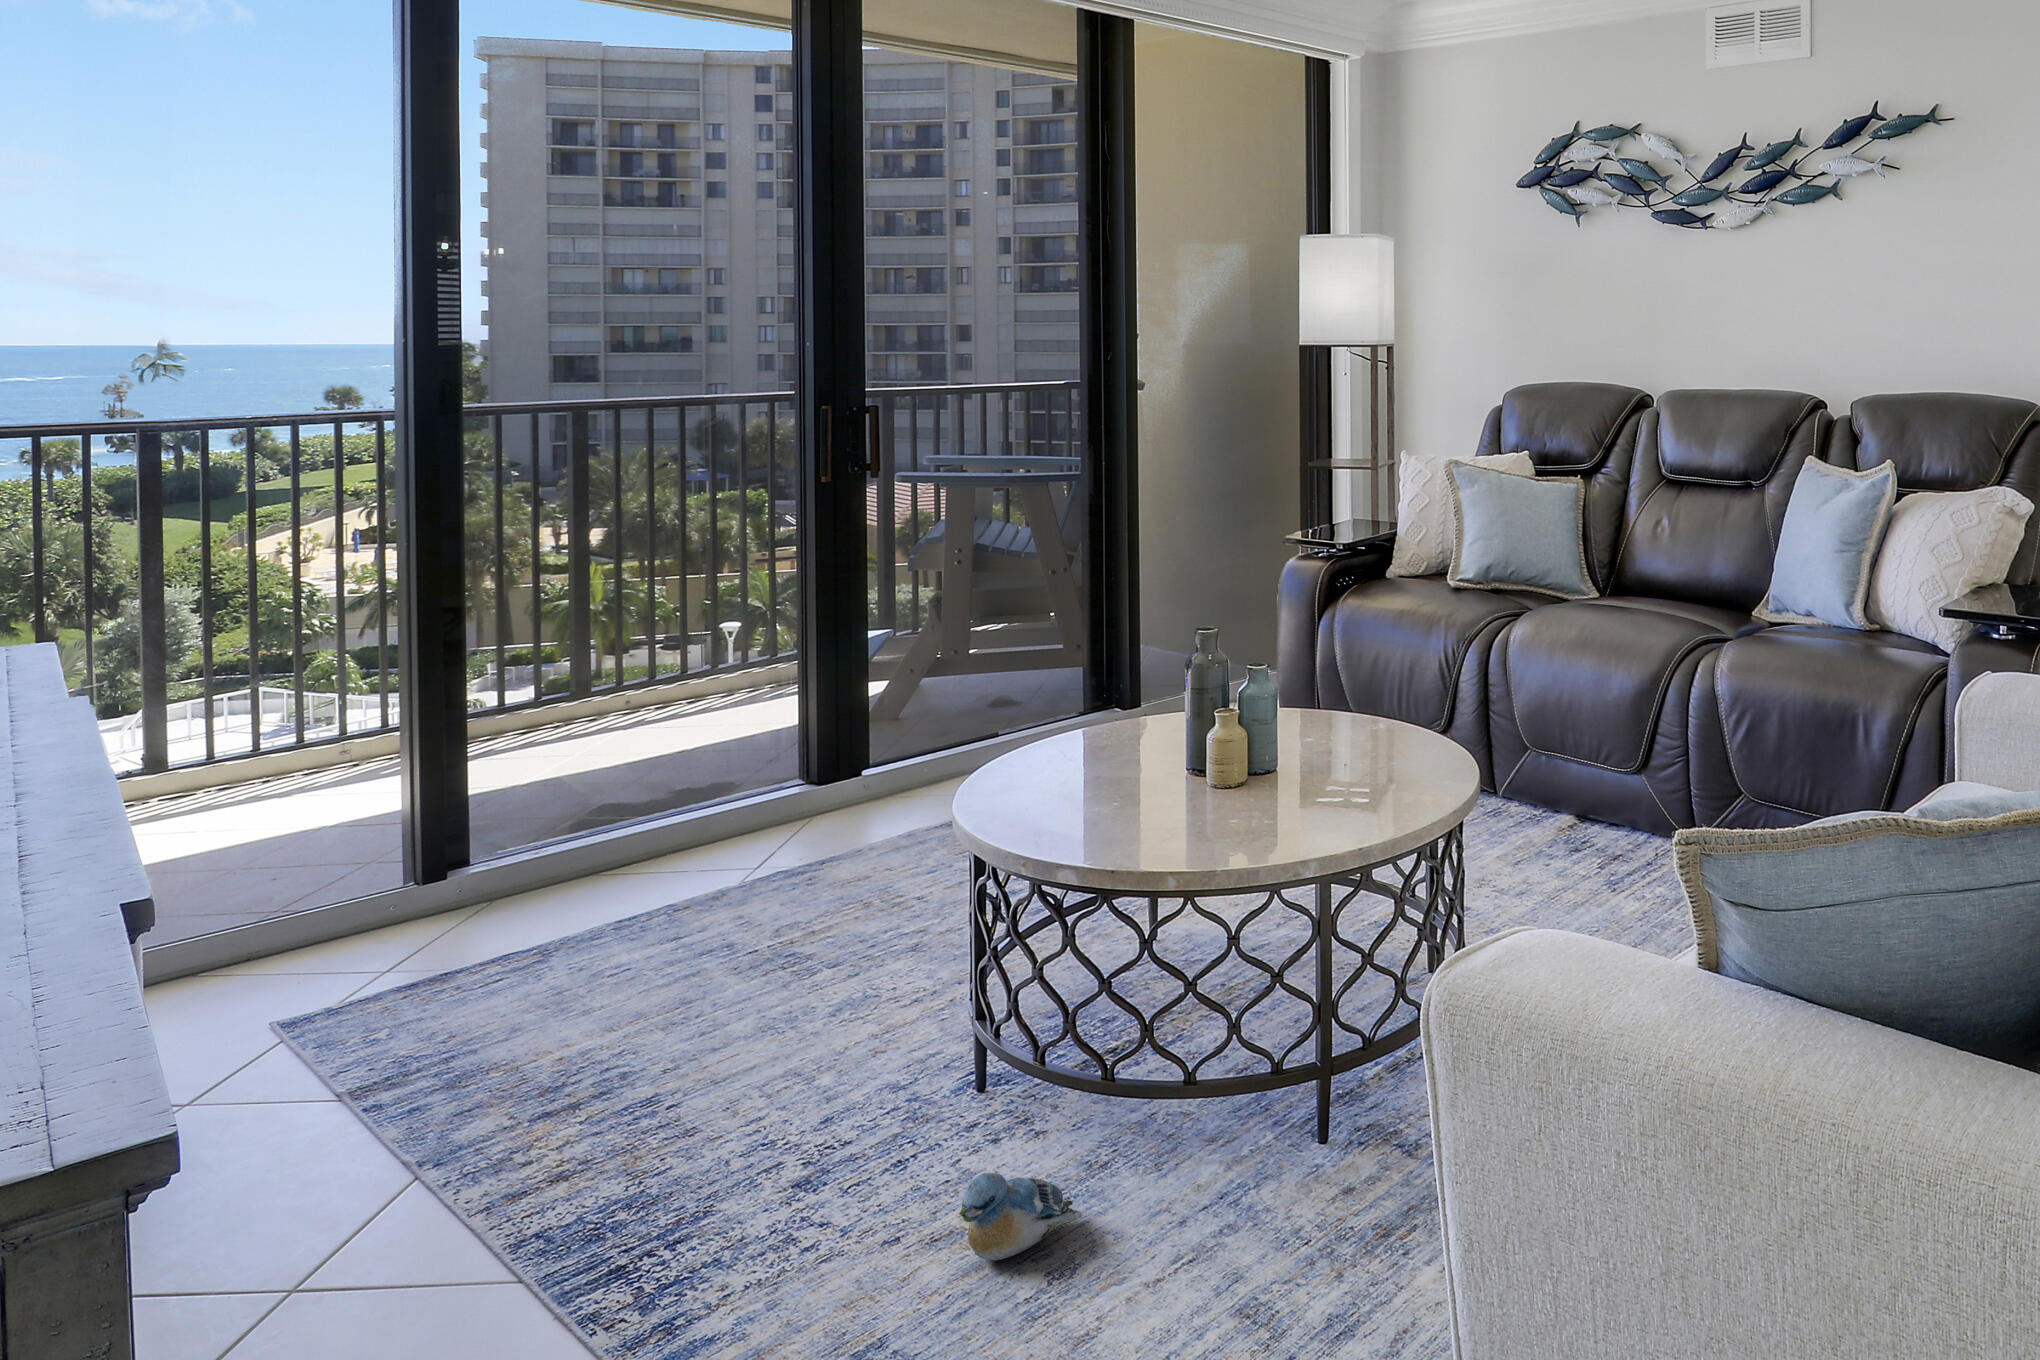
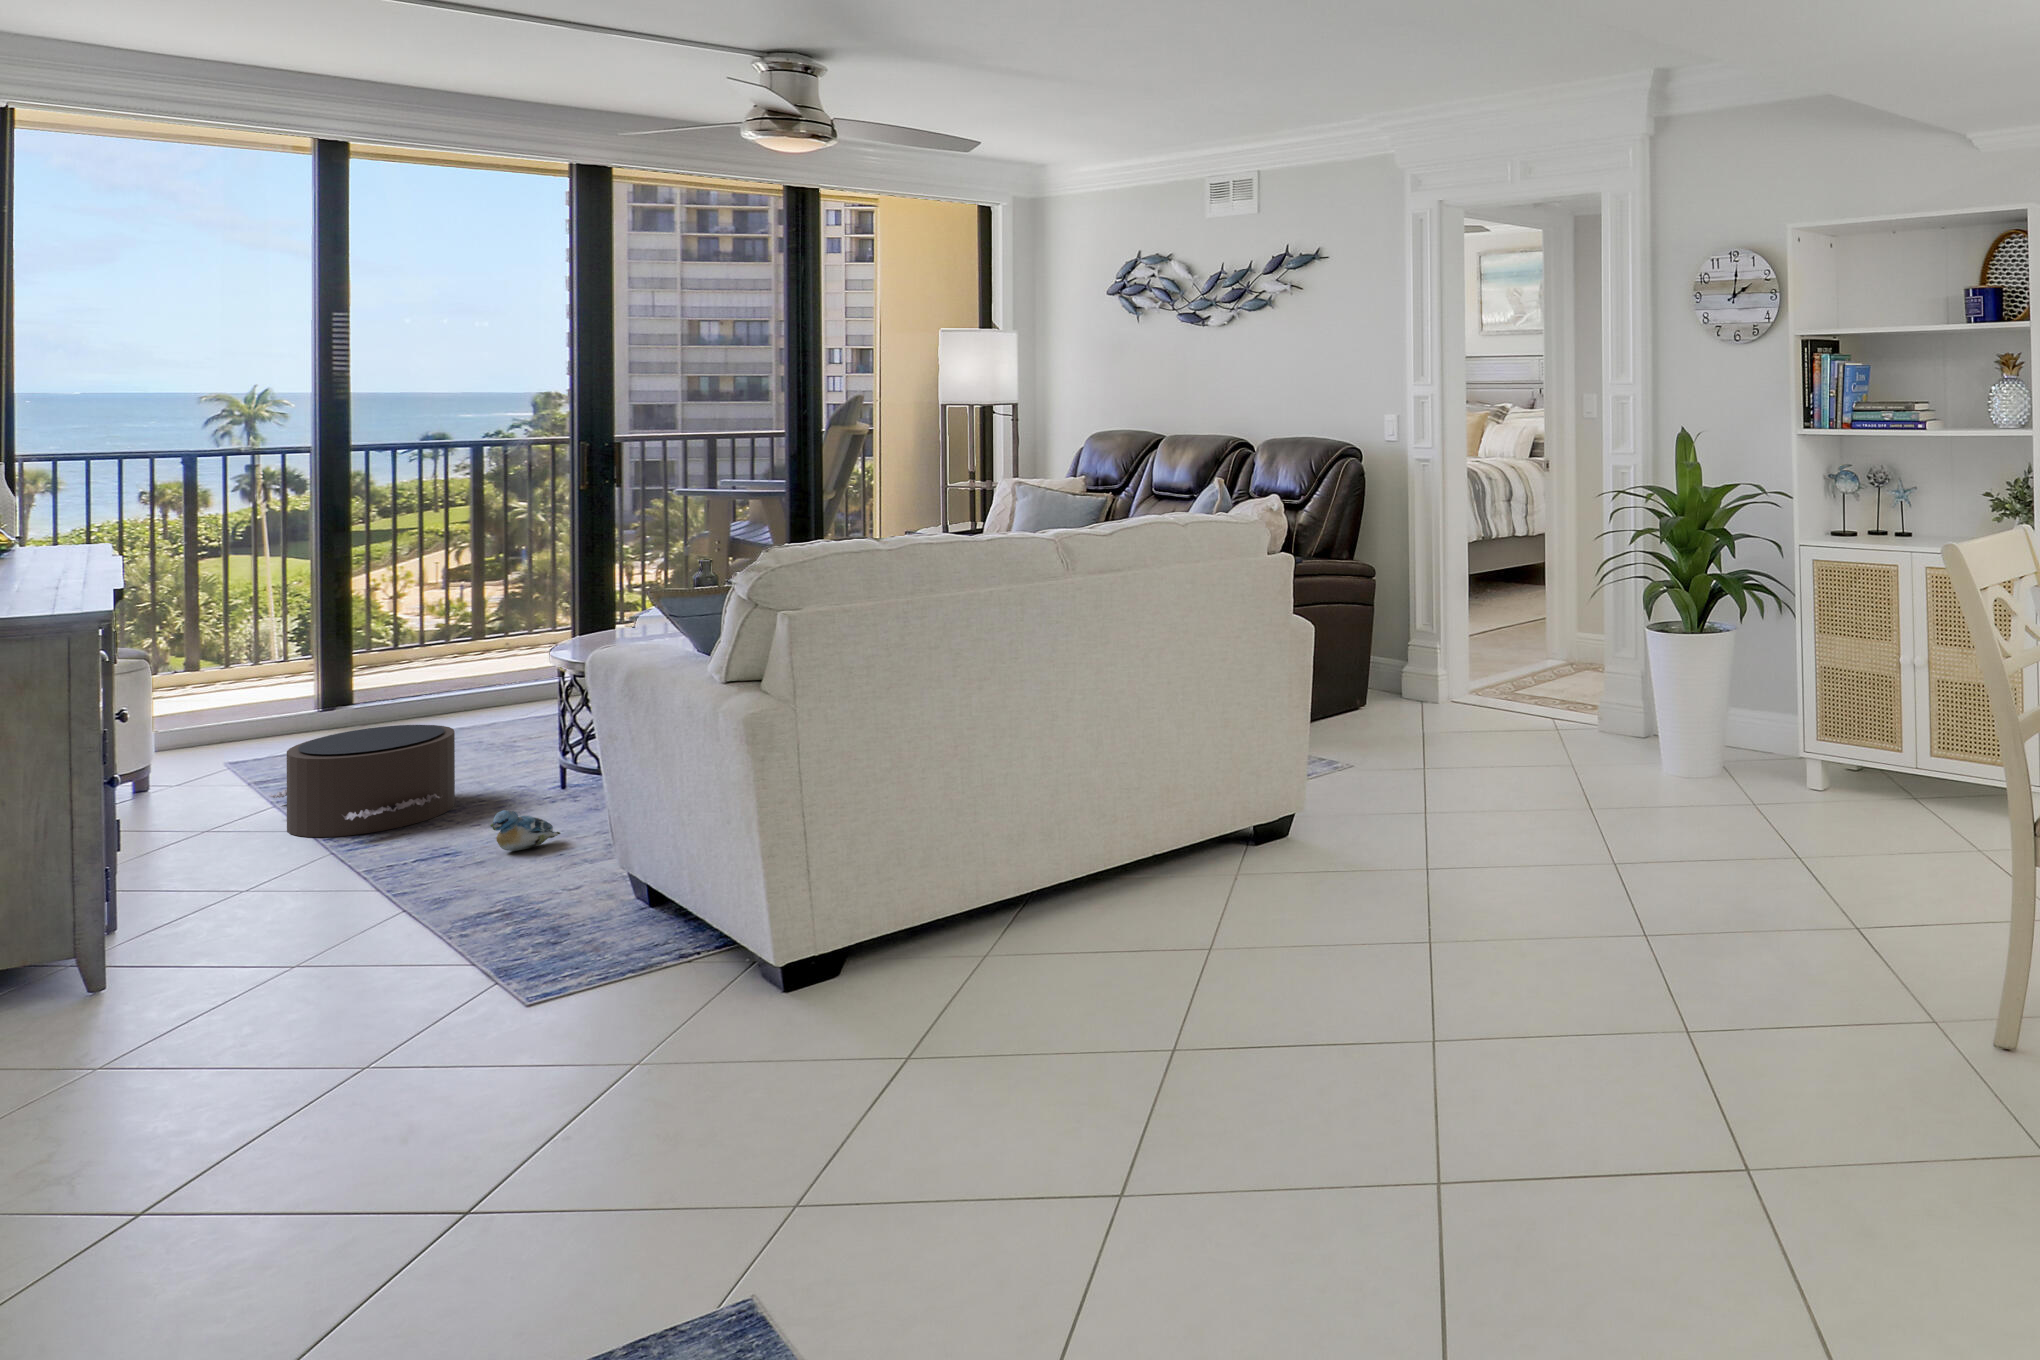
pouf: none [428,929,783,1204] -> present [270,725,455,837]

